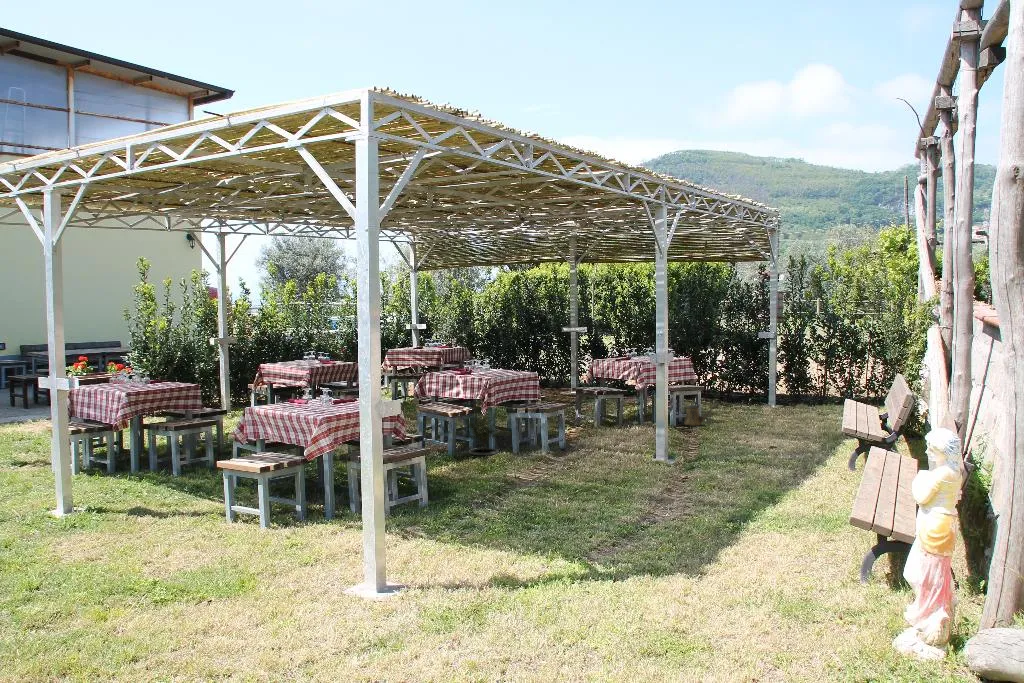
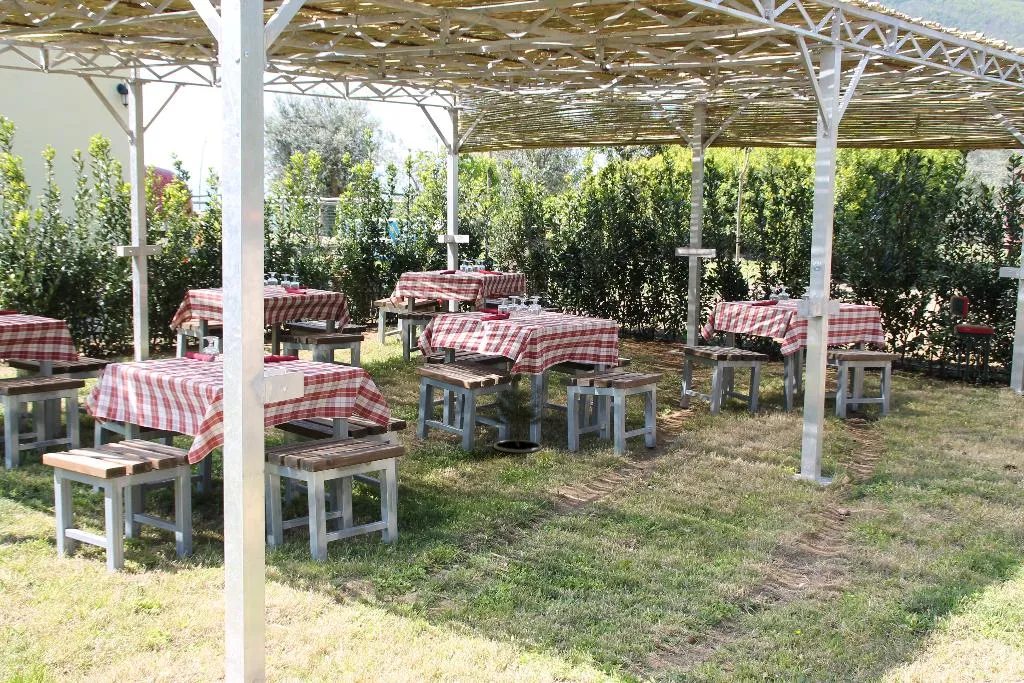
stool: none [727,350,760,402] -> present [943,295,995,381]
watering can: present [680,404,717,426] -> none [854,384,919,418]

